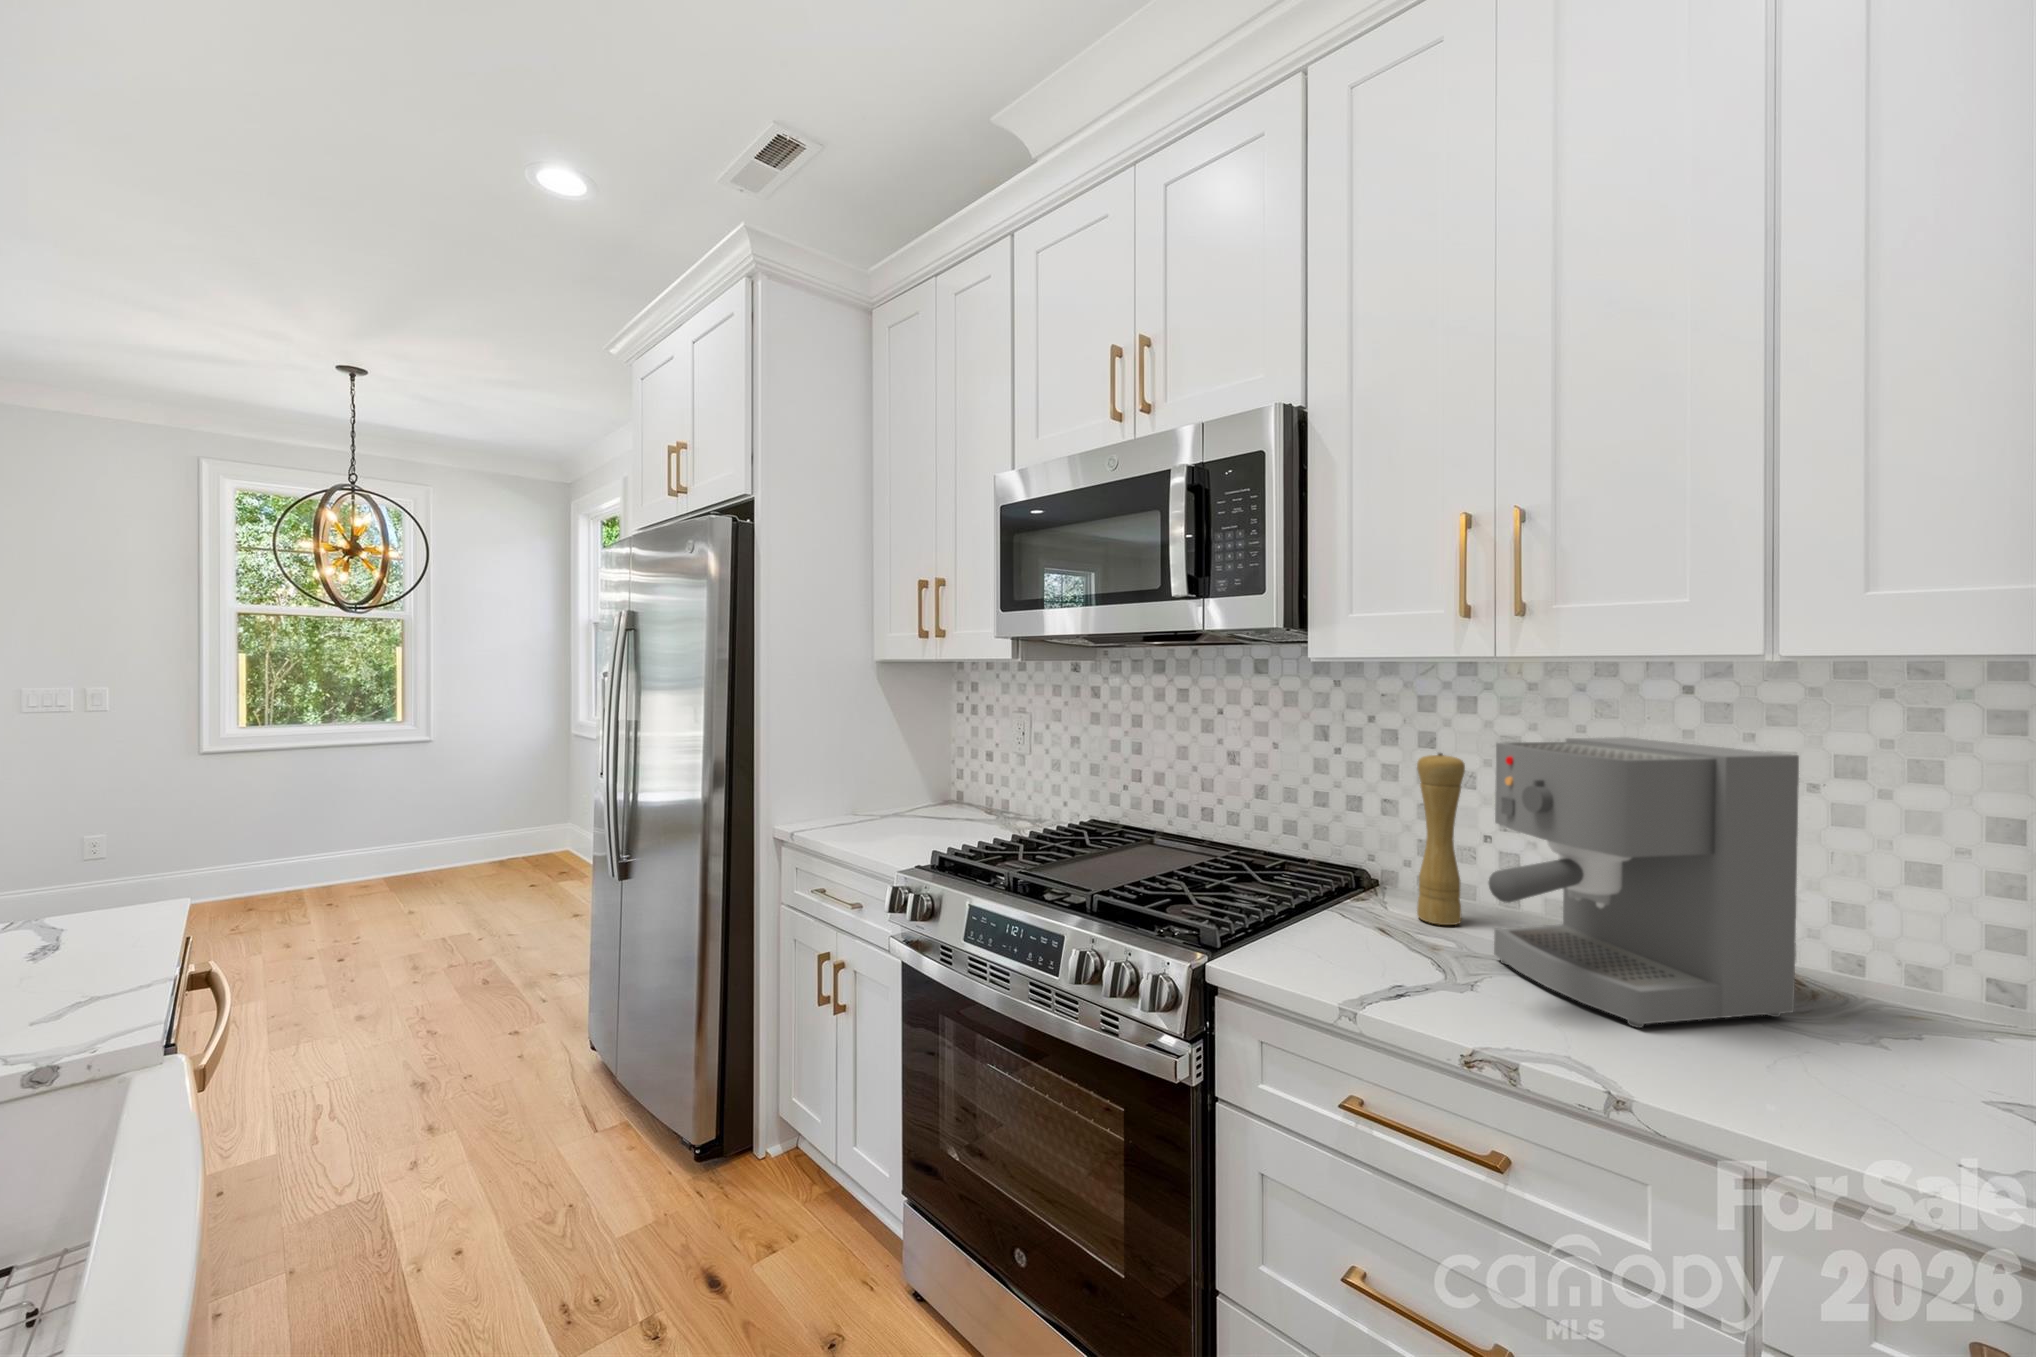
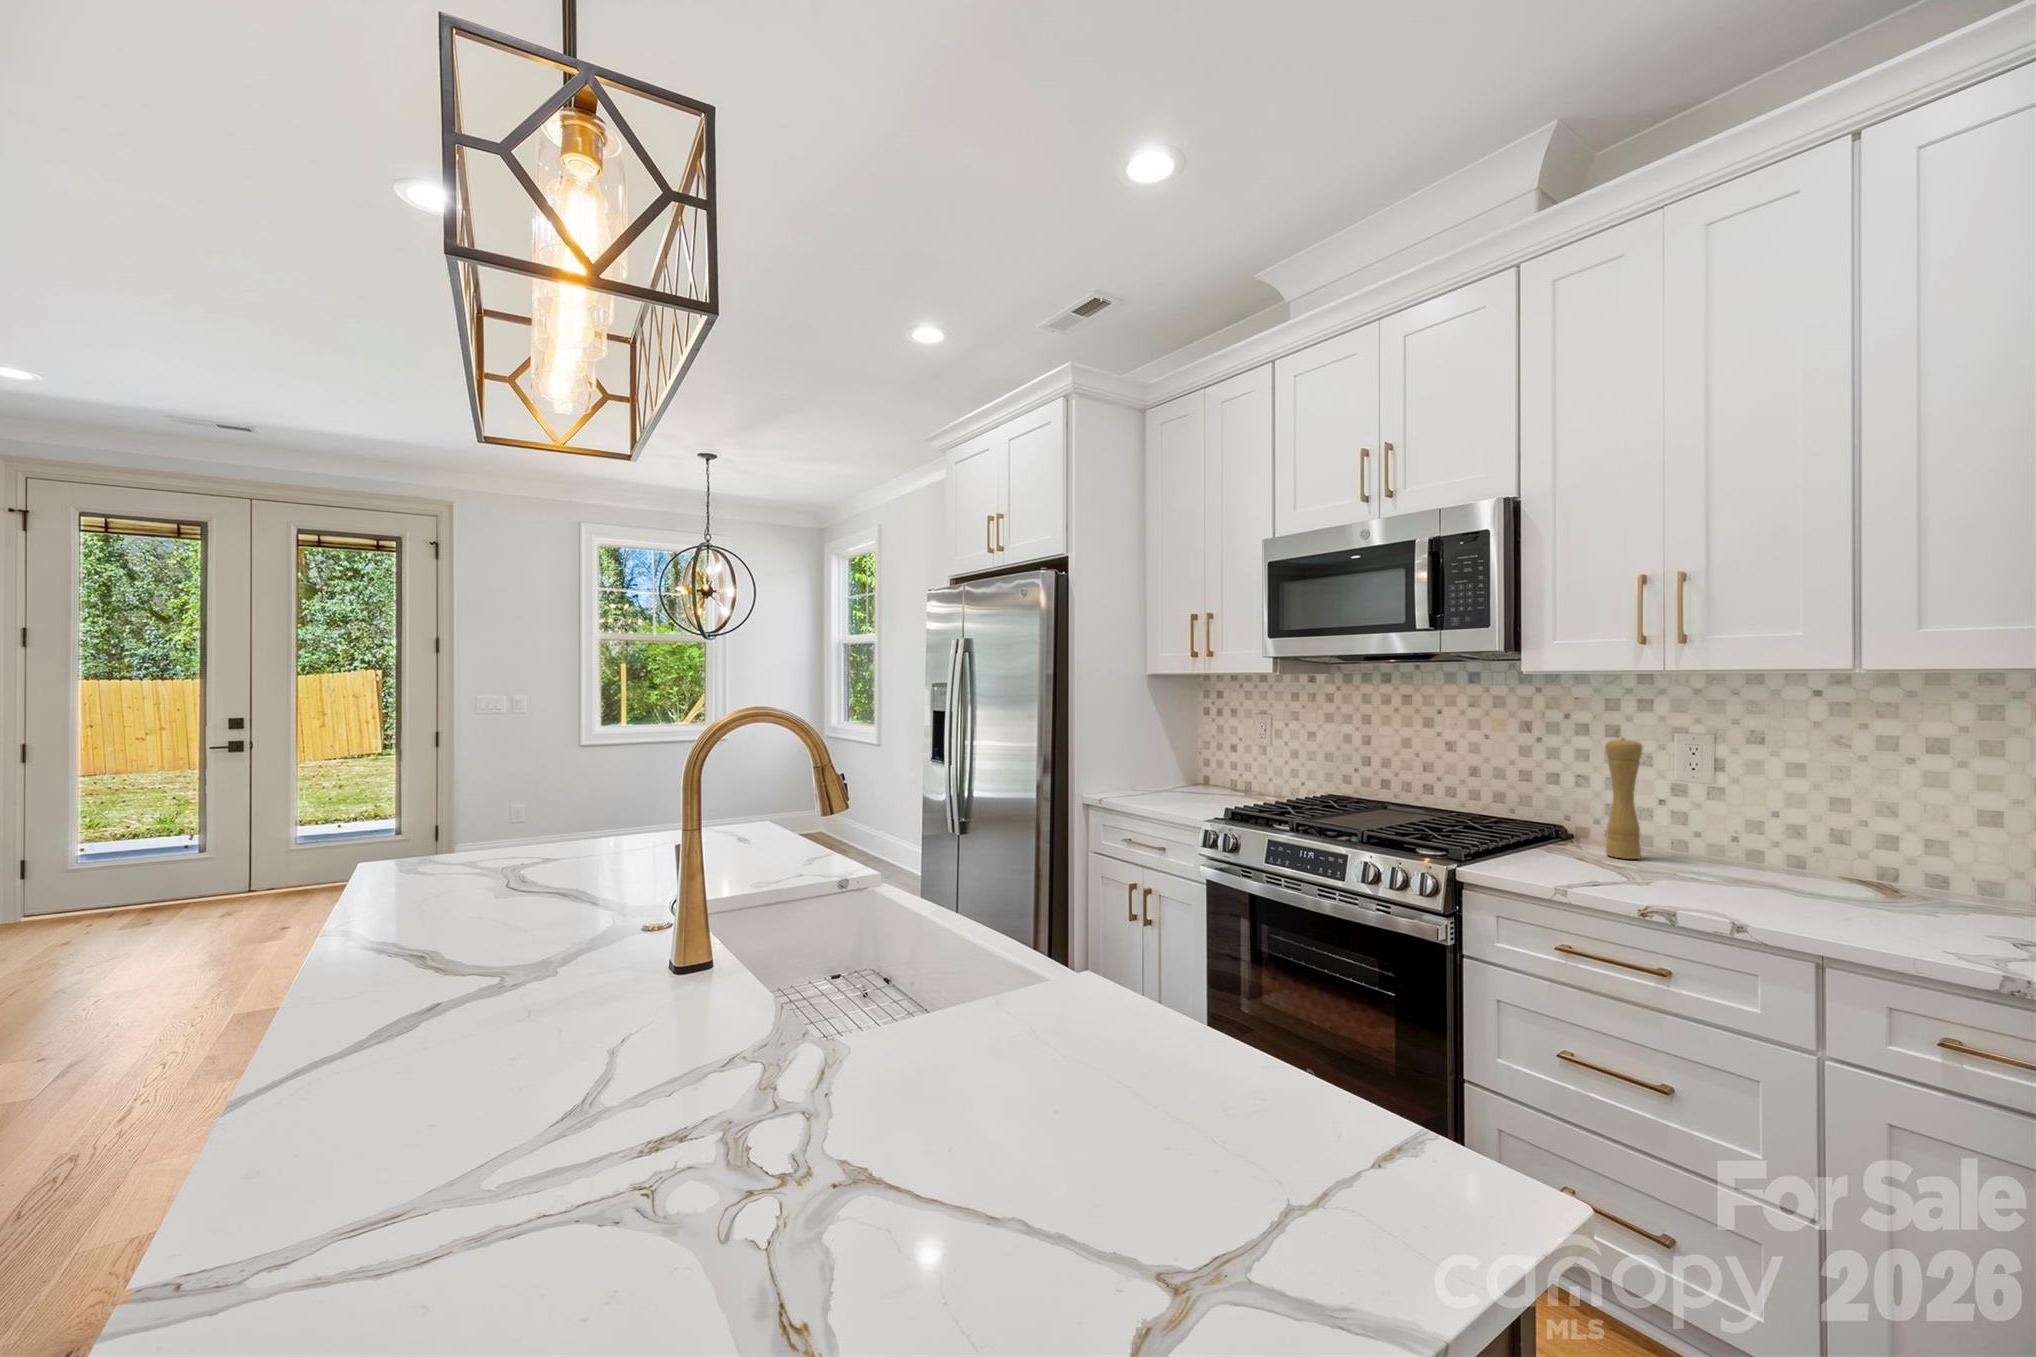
coffee maker: present [1489,737,1799,1028] -> none [1658,725,1882,905]

